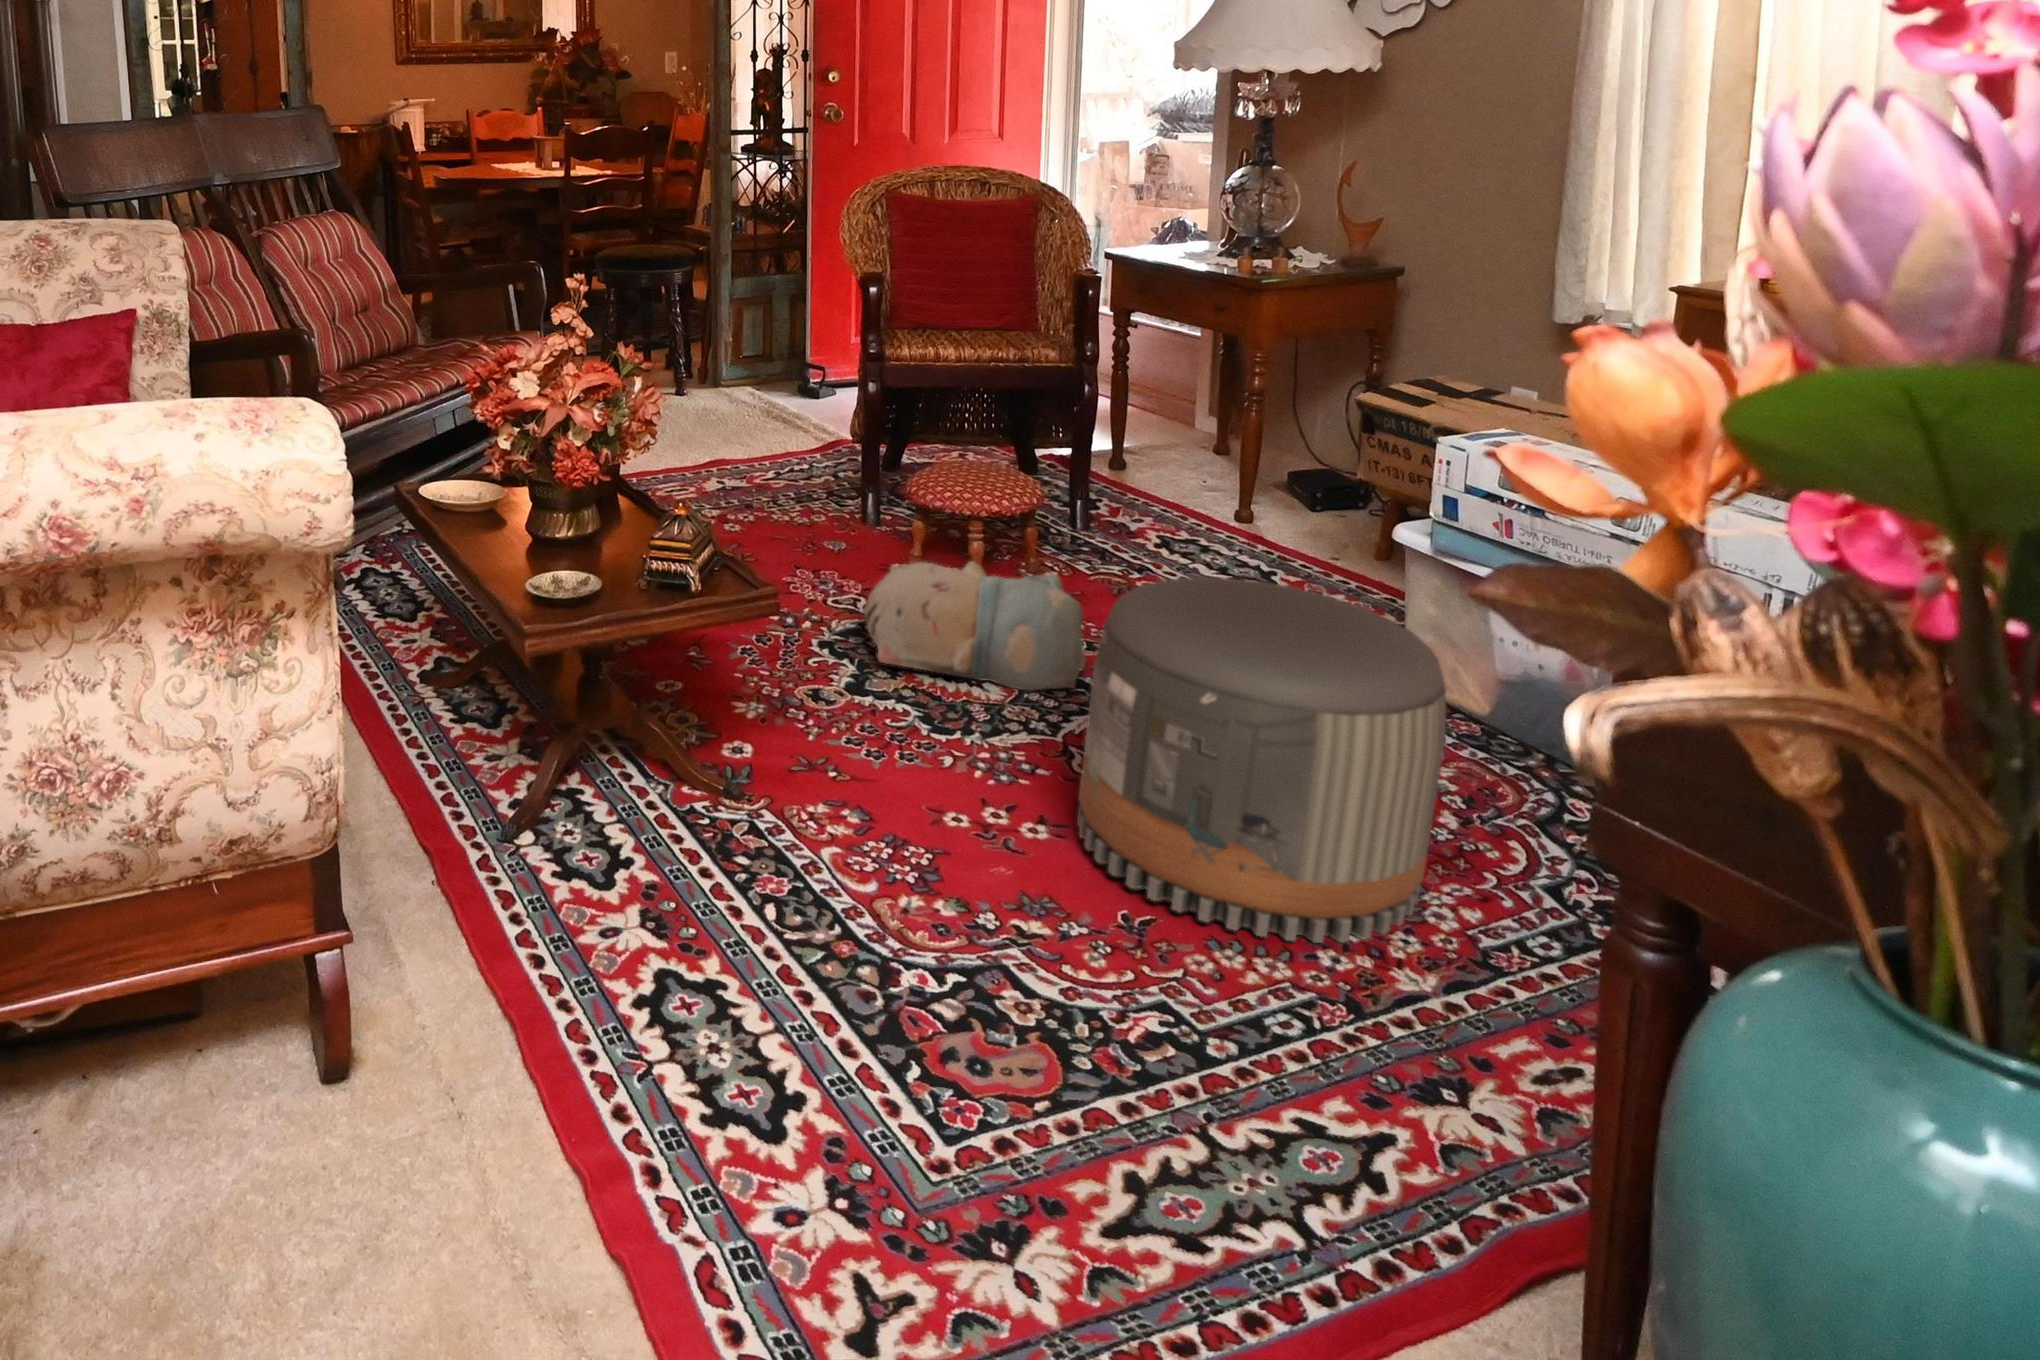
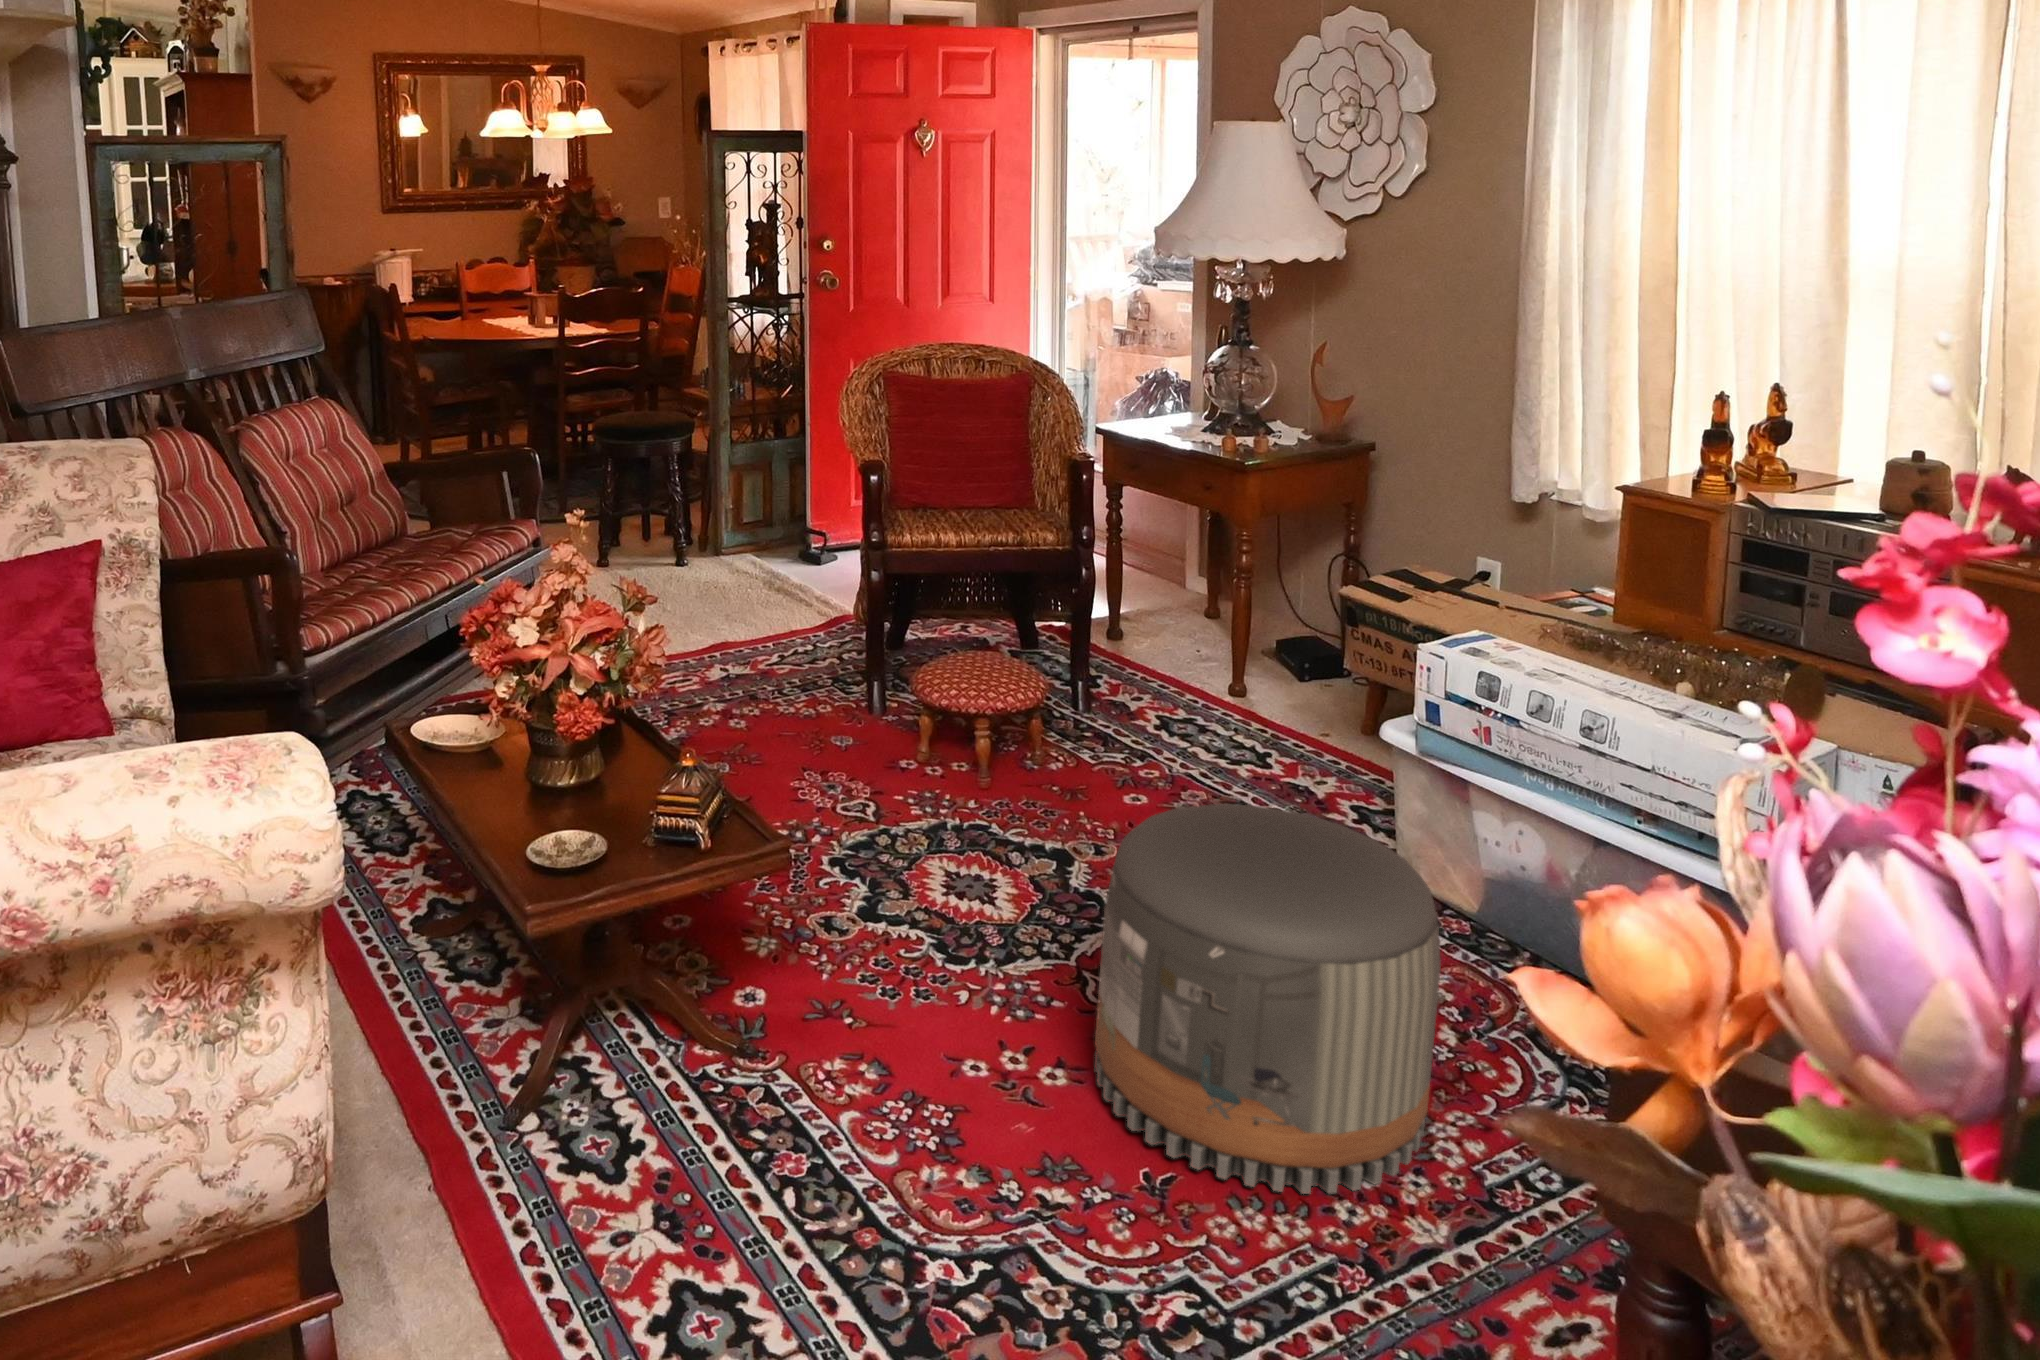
plush toy: present [863,562,1086,690] -> none [874,770,1096,907]

